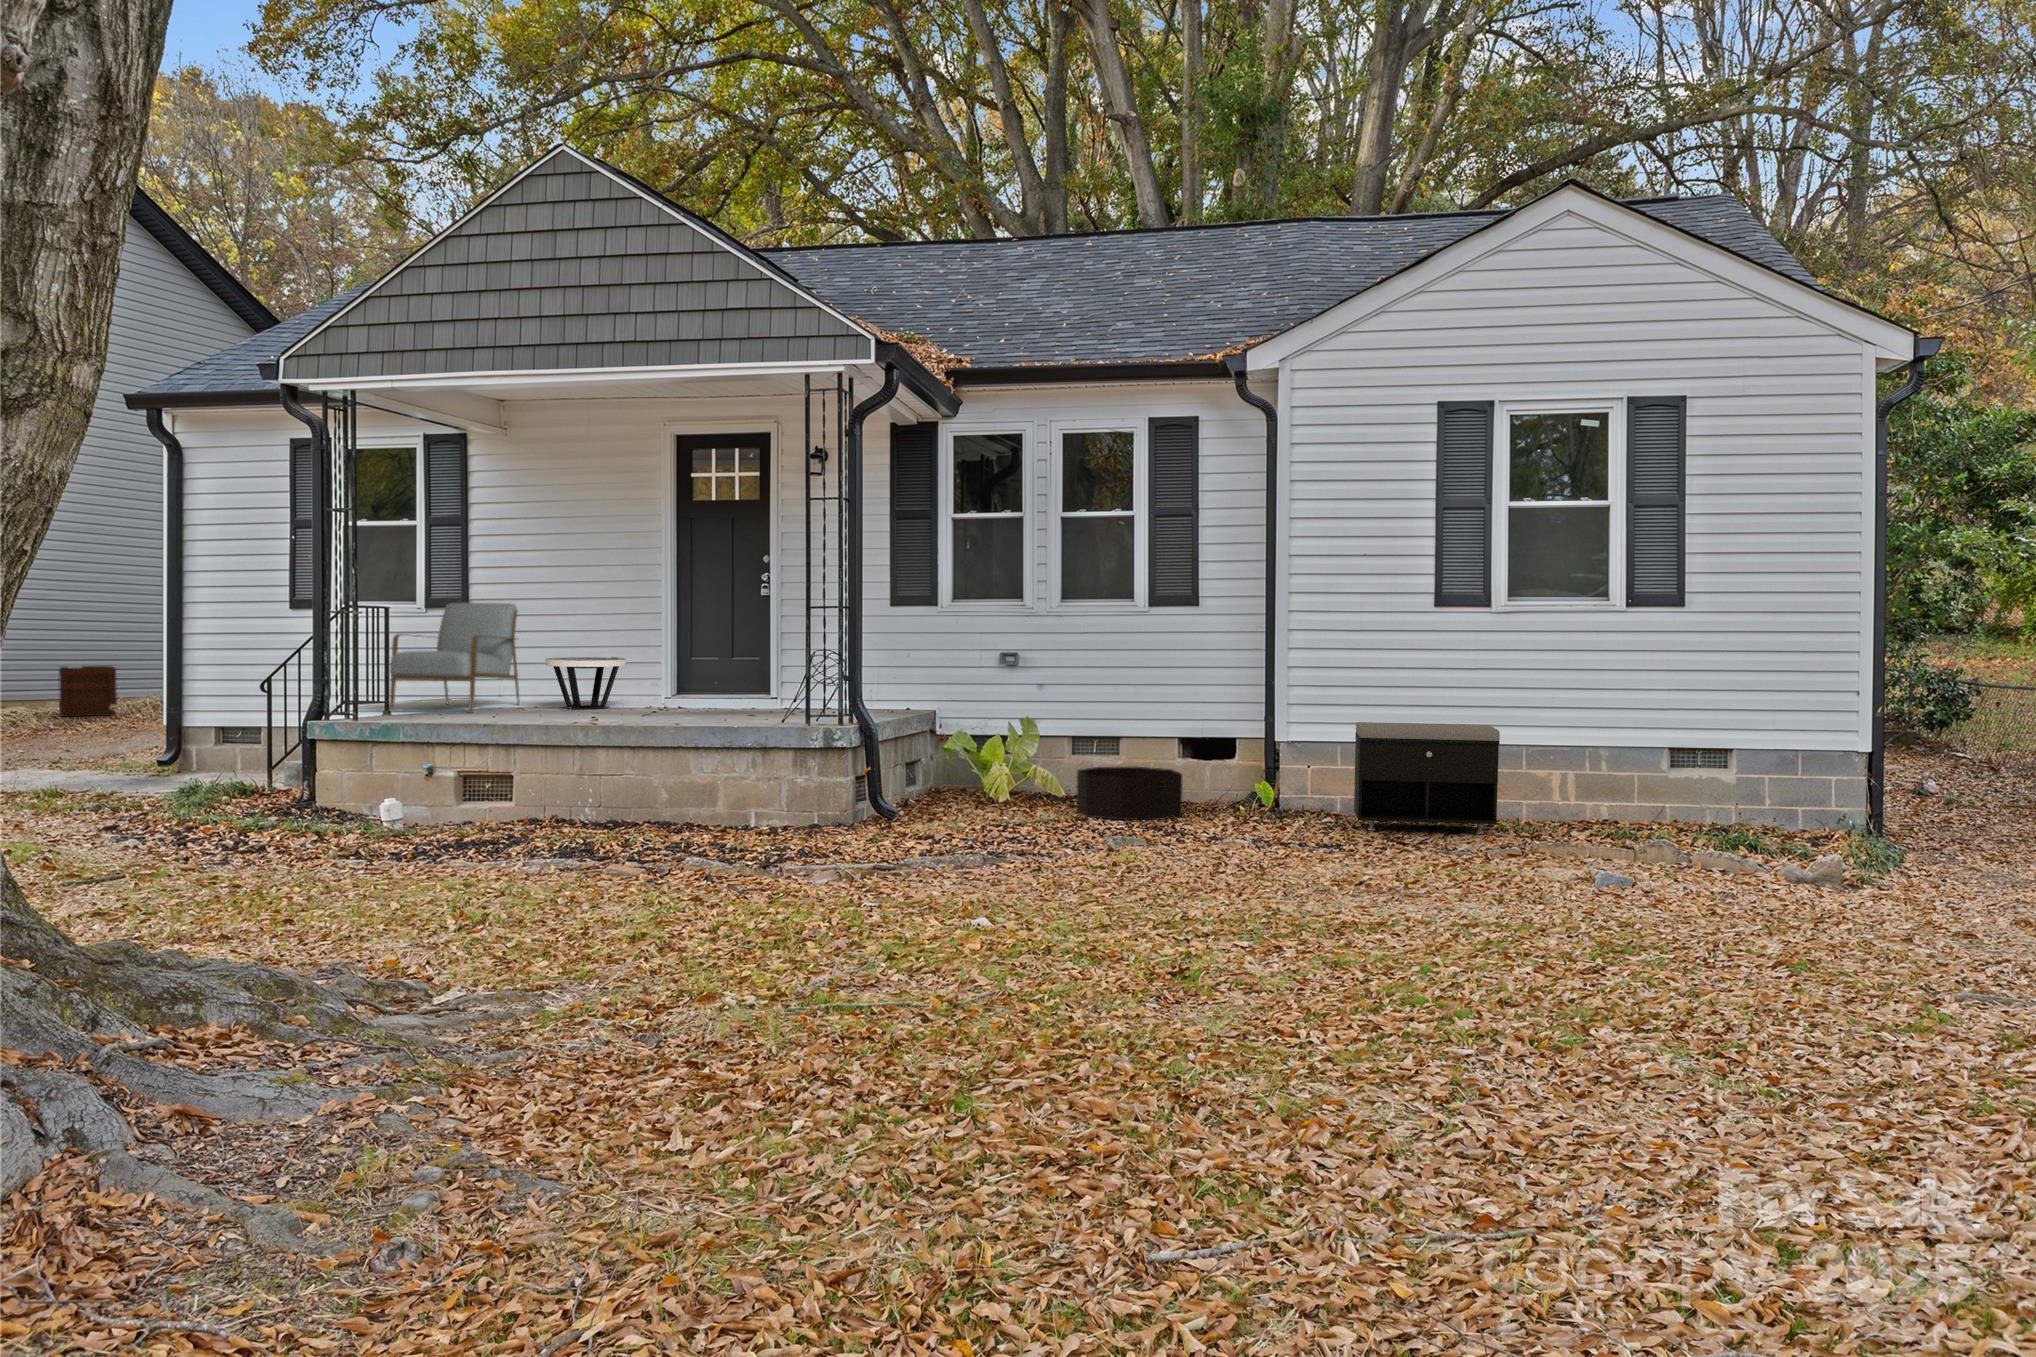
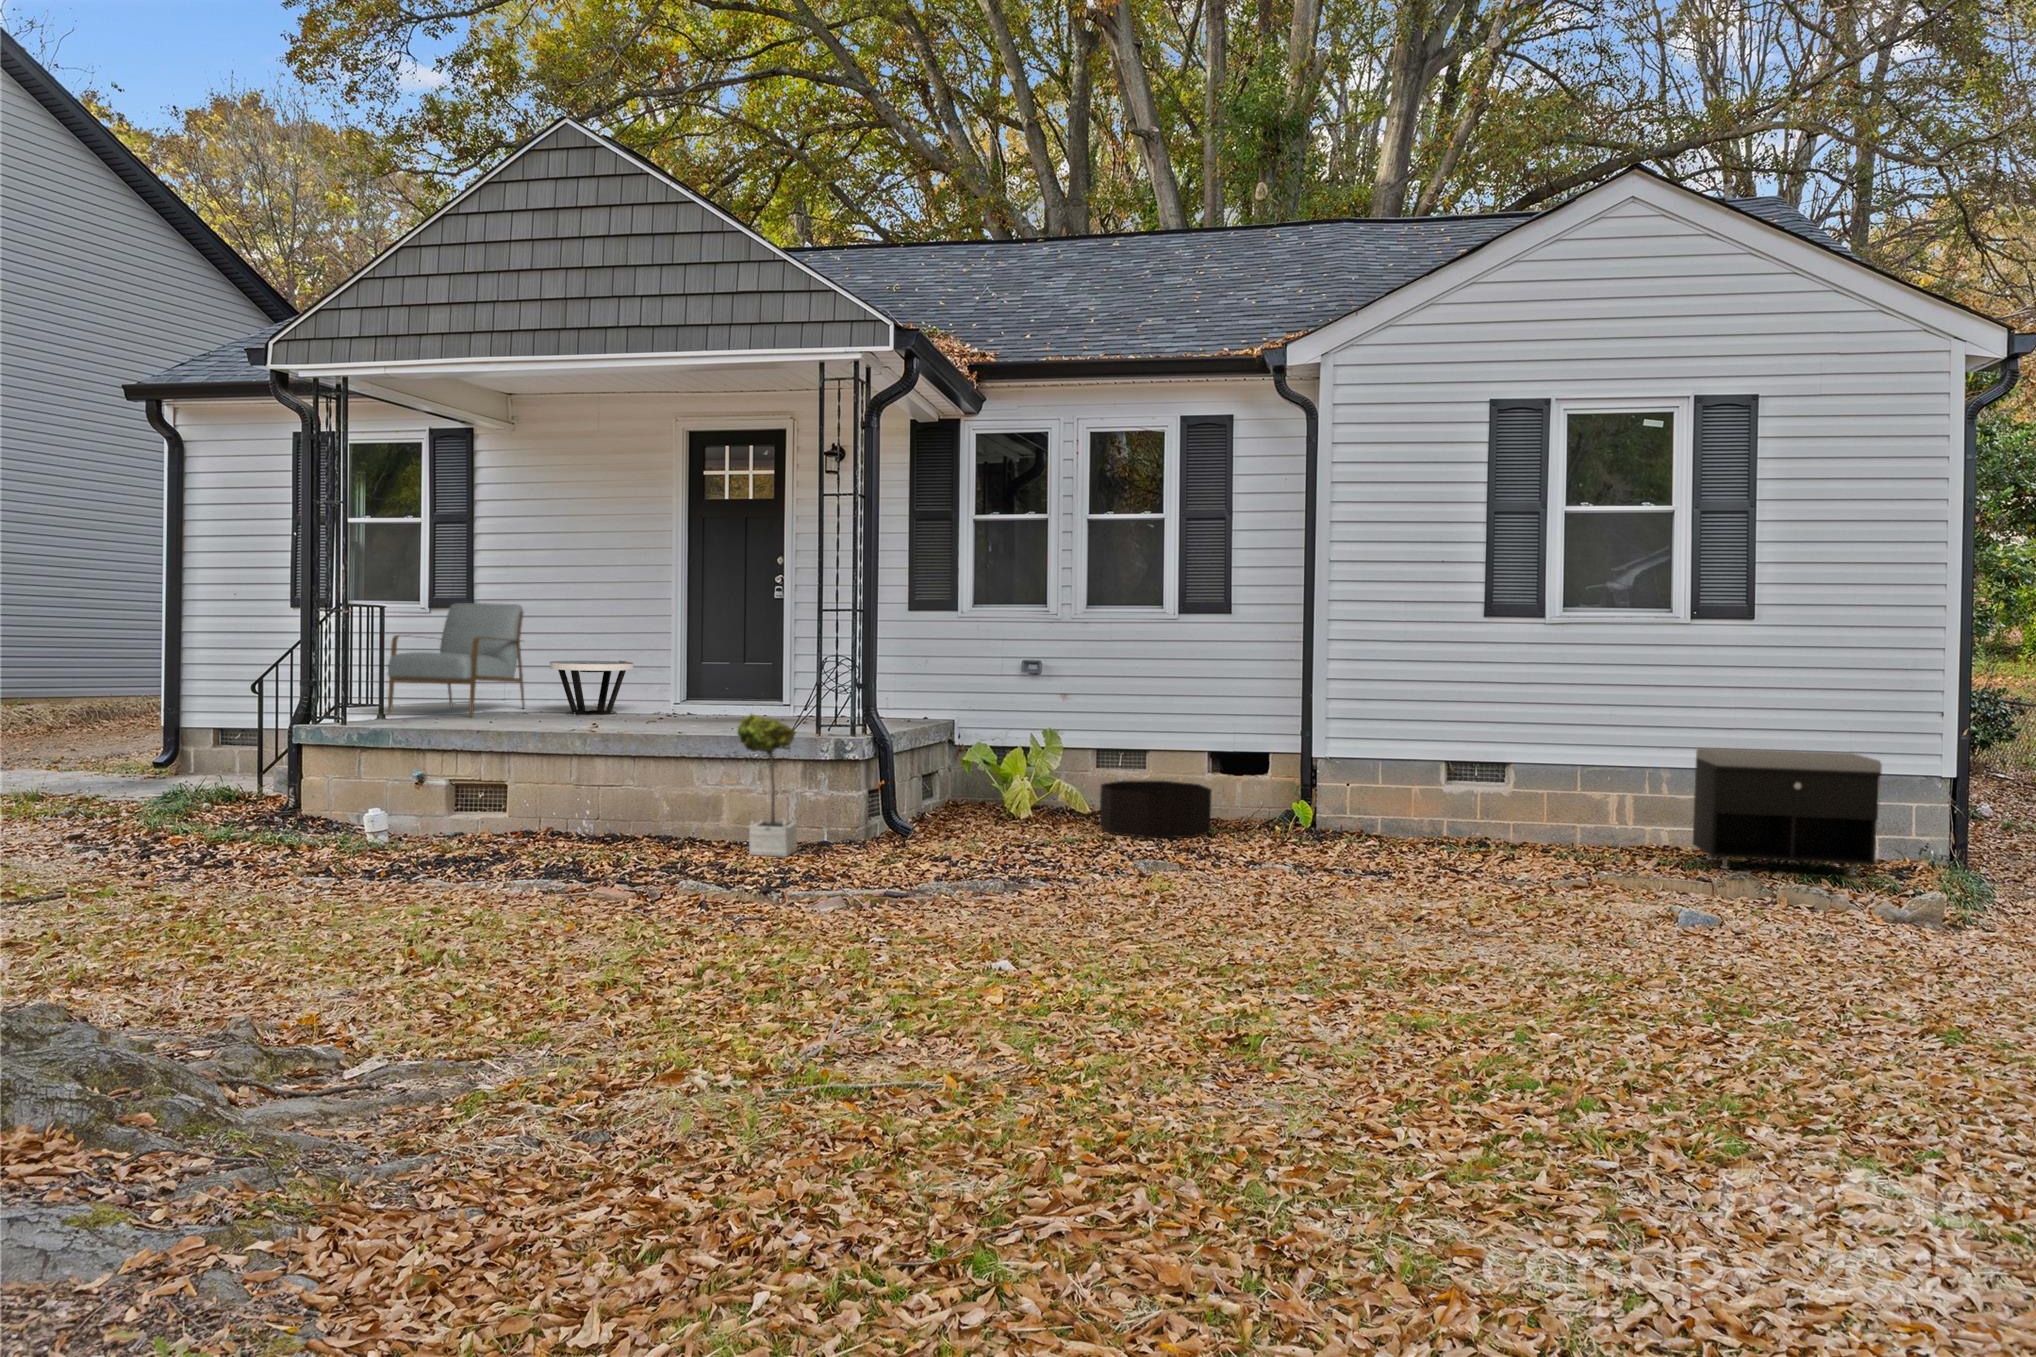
wooden crate: present [59,666,117,717] -> none [94,664,150,714]
potted tree: none [733,705,791,839] -> present [738,714,797,857]
storage bench: present [1354,722,1500,834] -> present [1692,748,1882,875]

